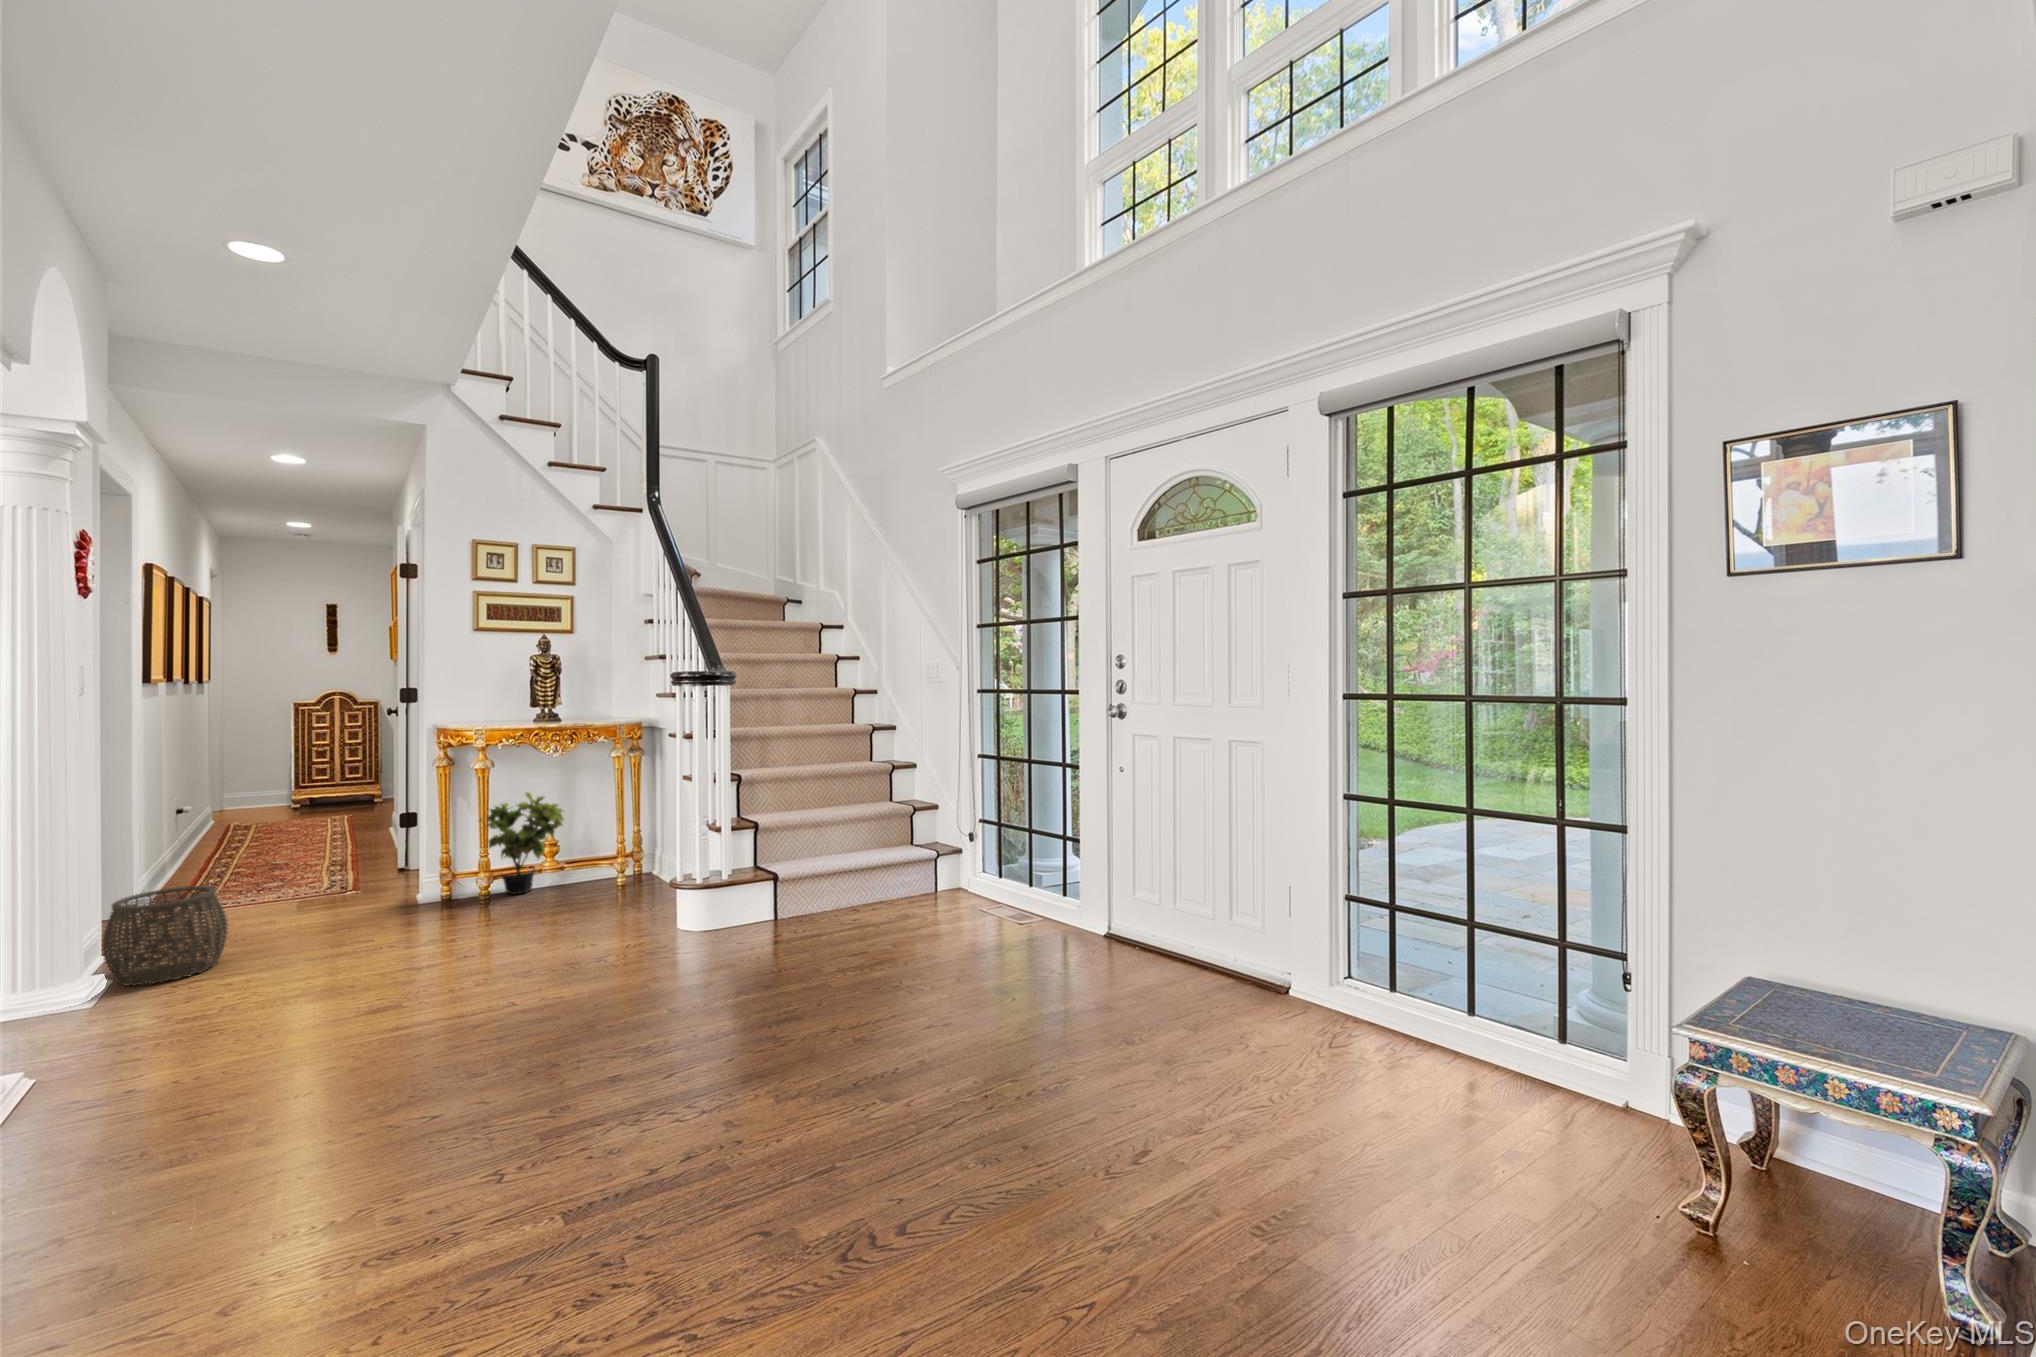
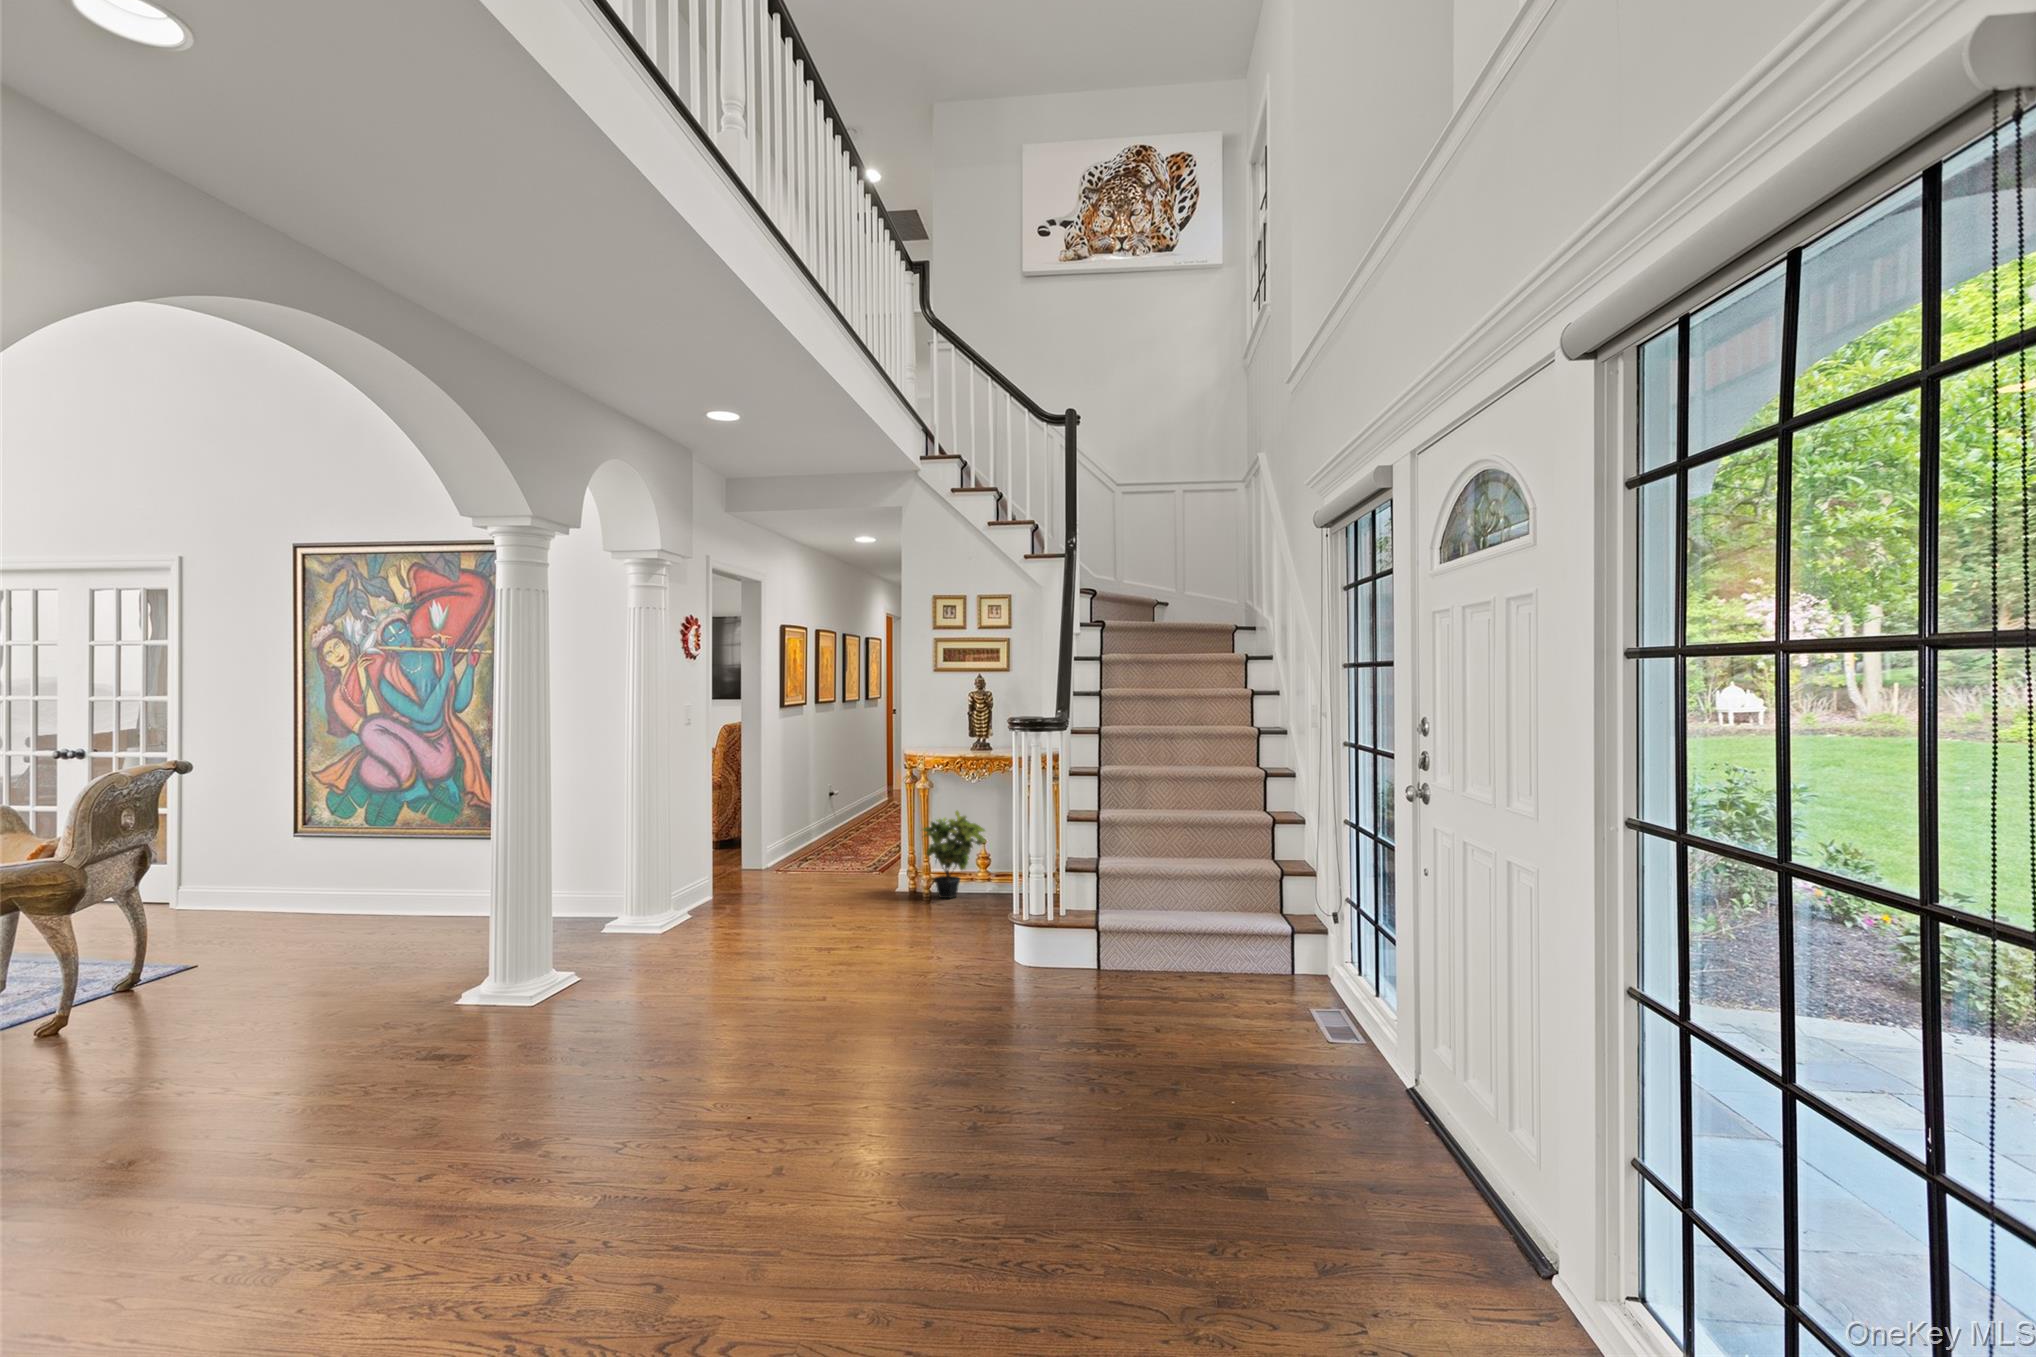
woven basket: present [101,886,228,986] -> none [679,853,747,919]

